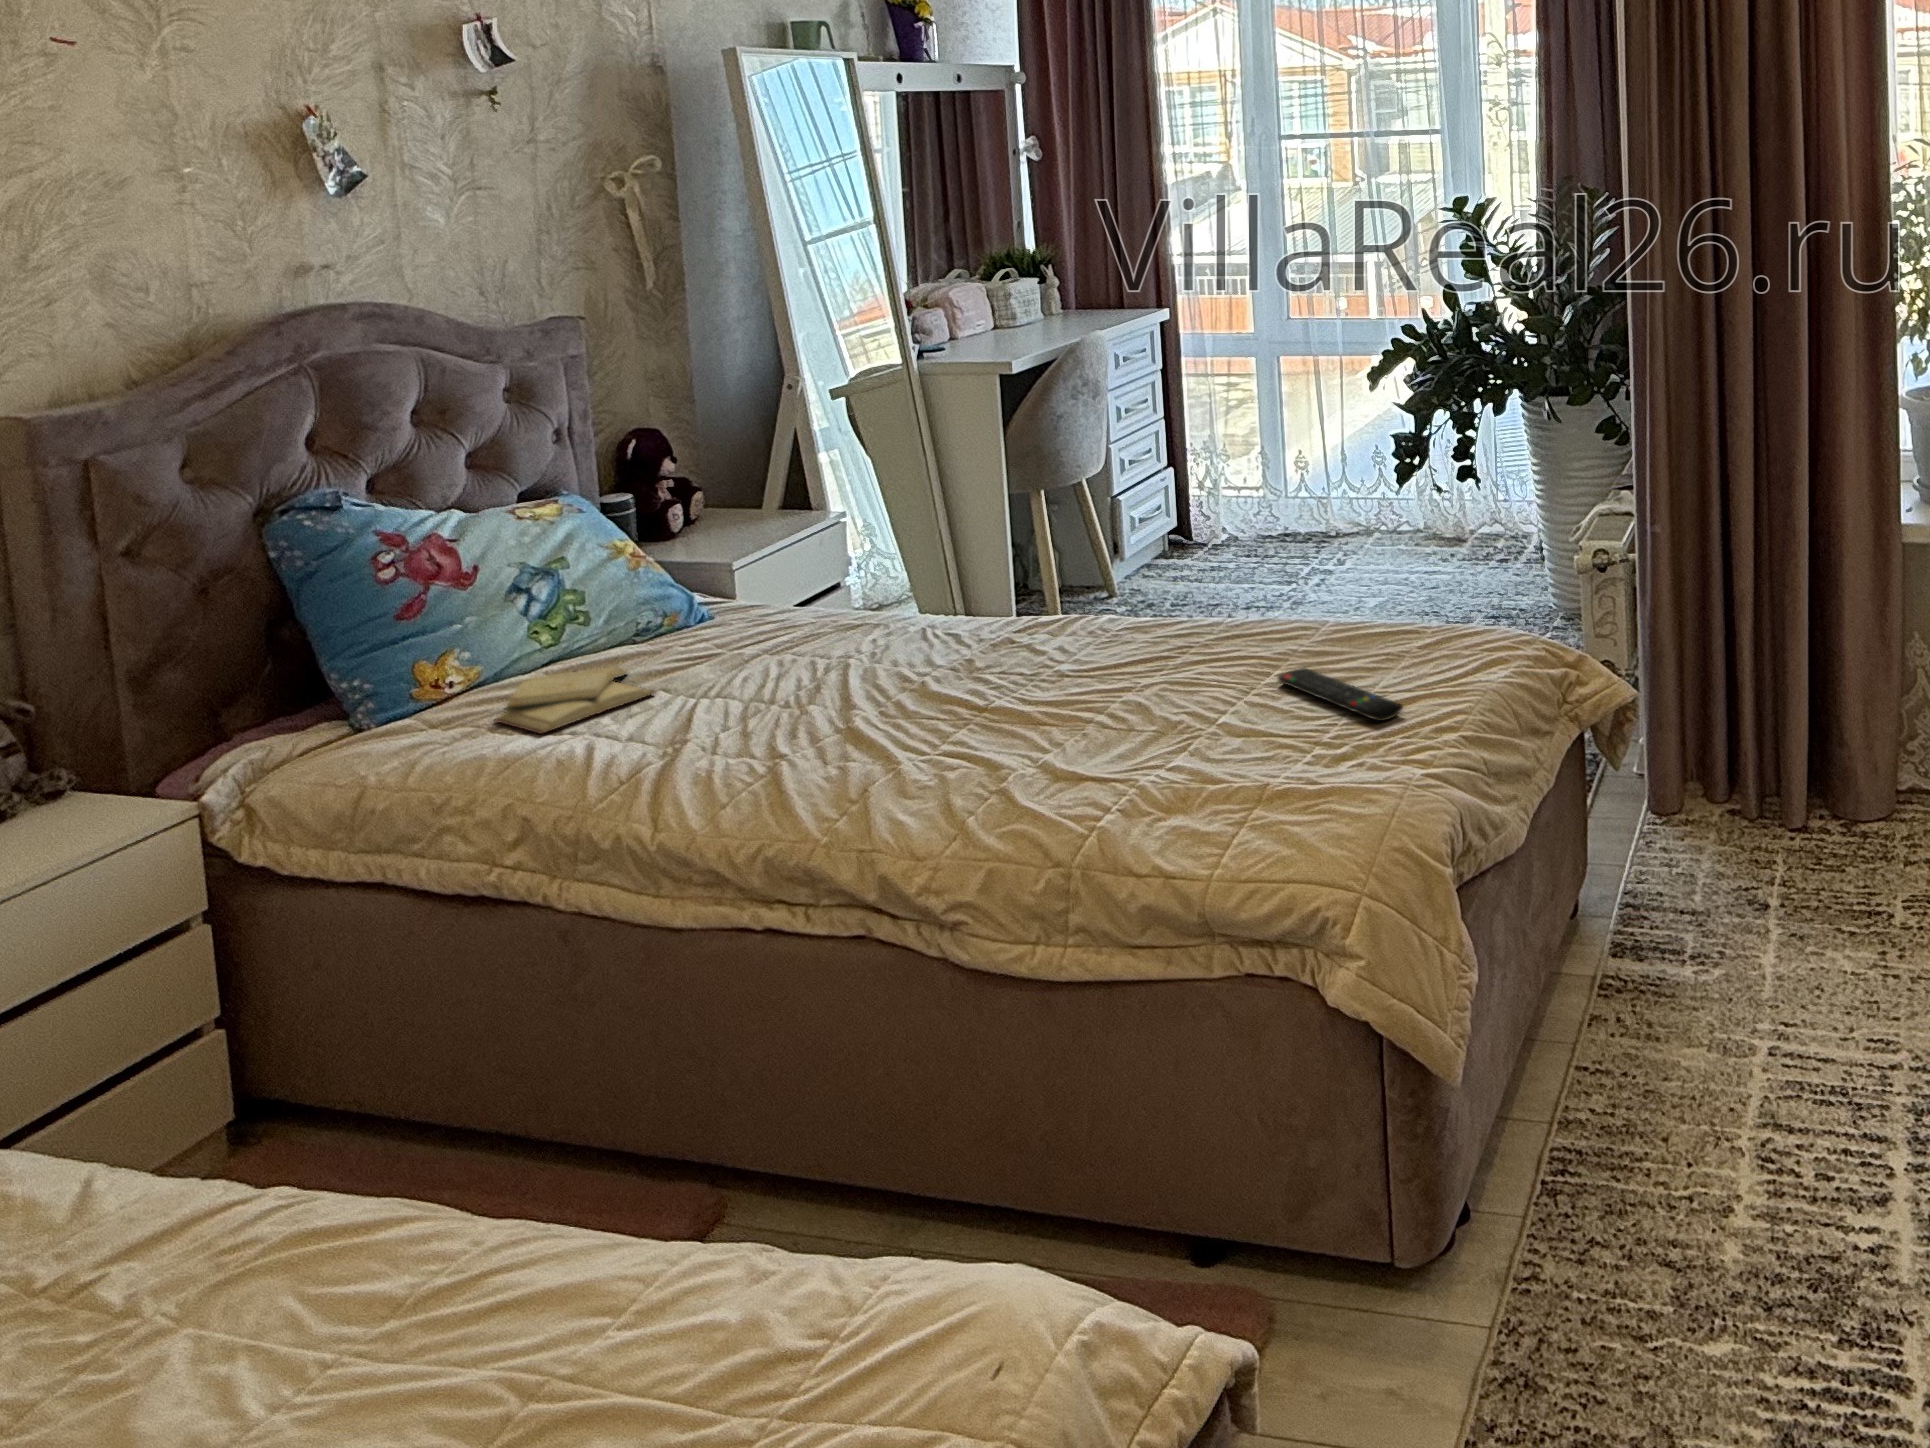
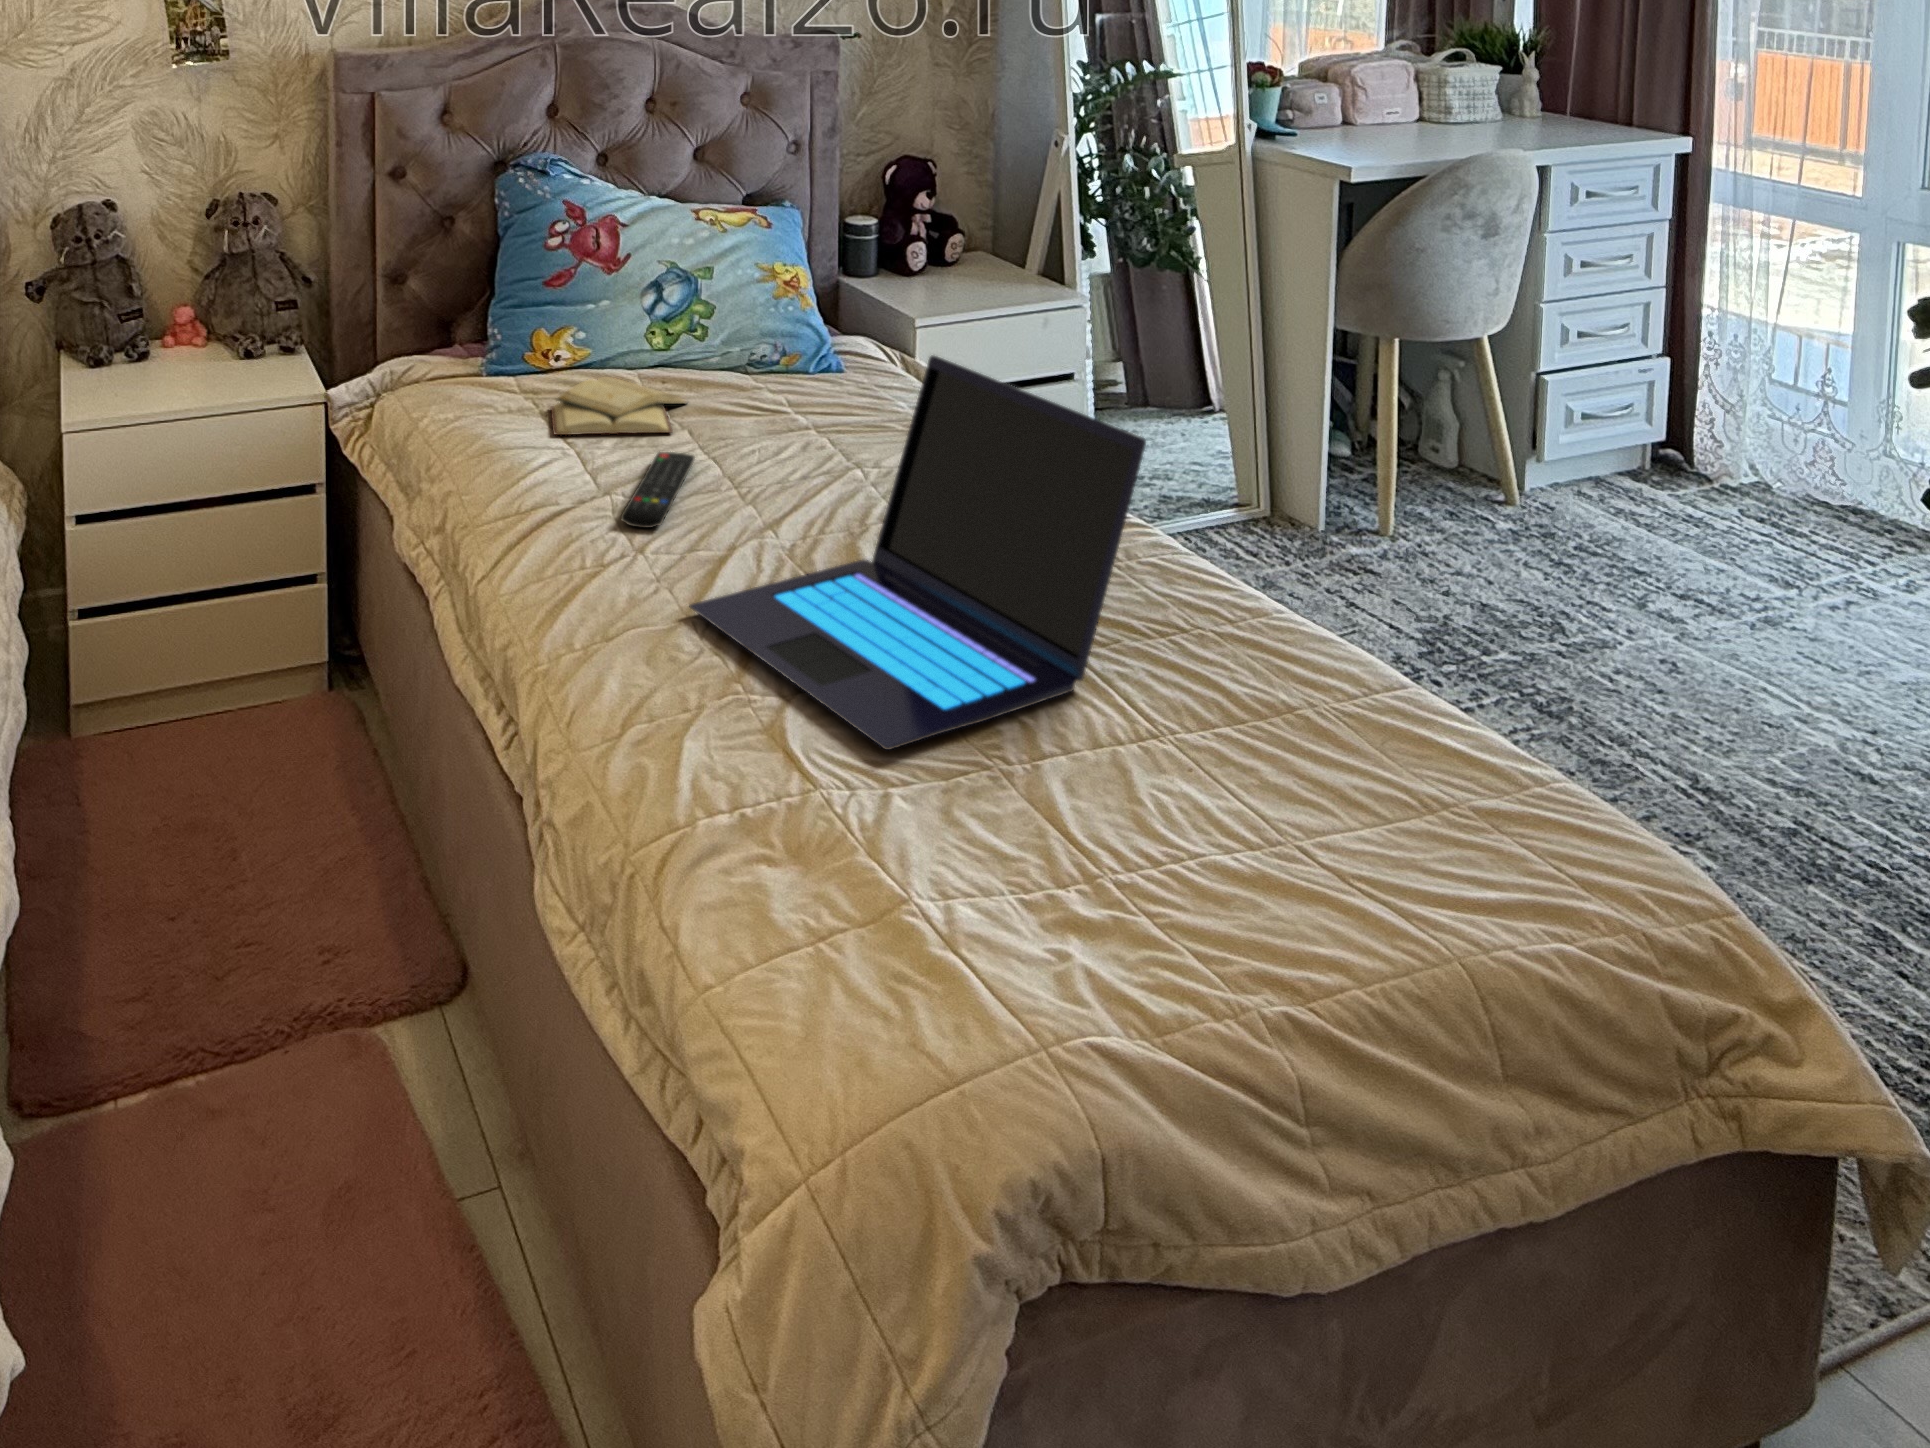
laptop: none [887,517,1194,769] -> present [690,356,1146,750]
remote control: present [1277,668,1403,721] -> present [621,452,694,528]

